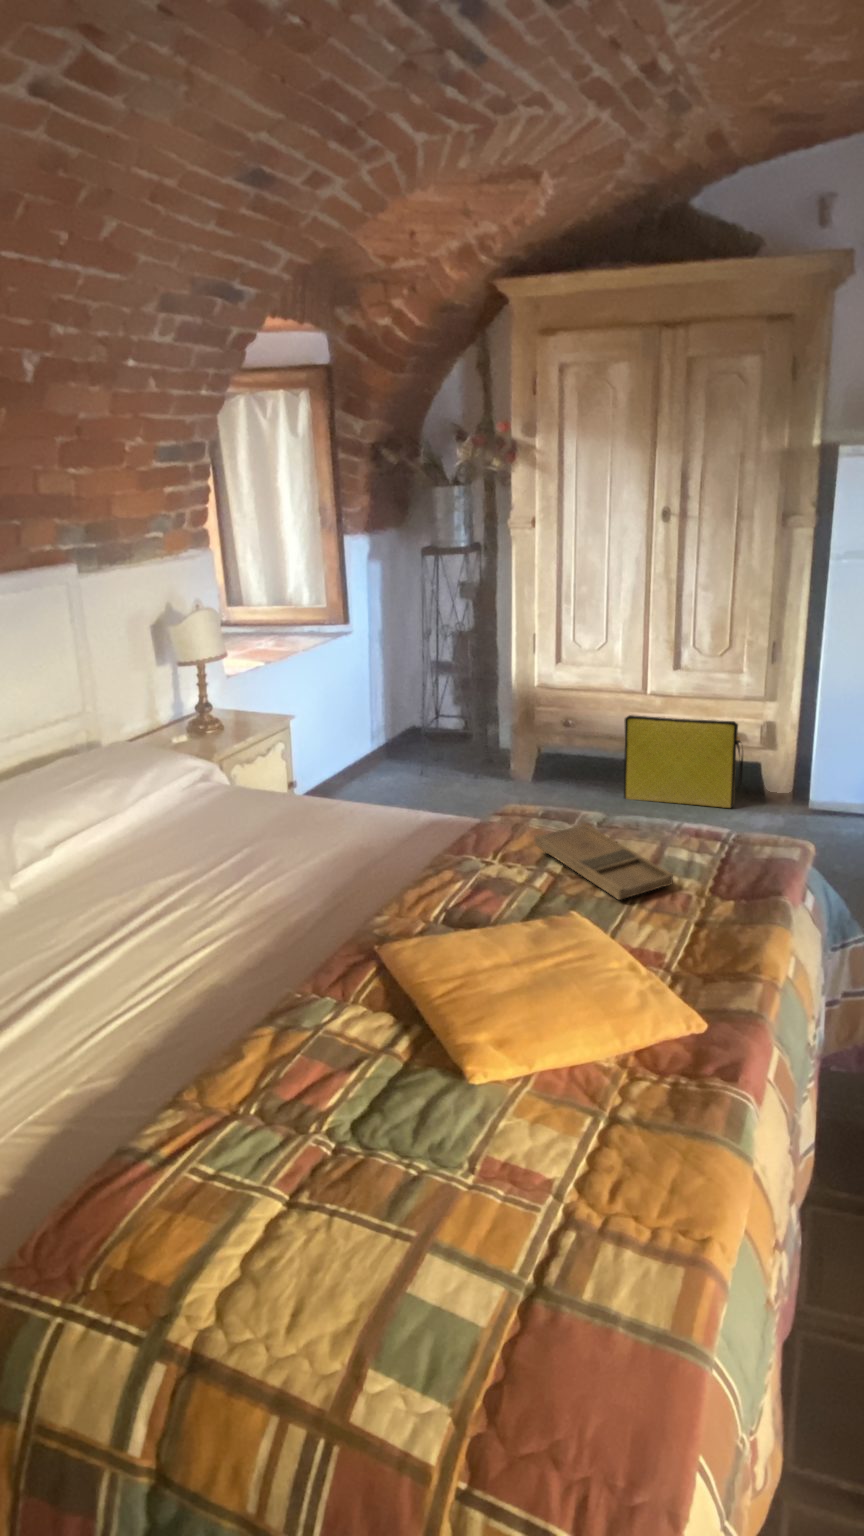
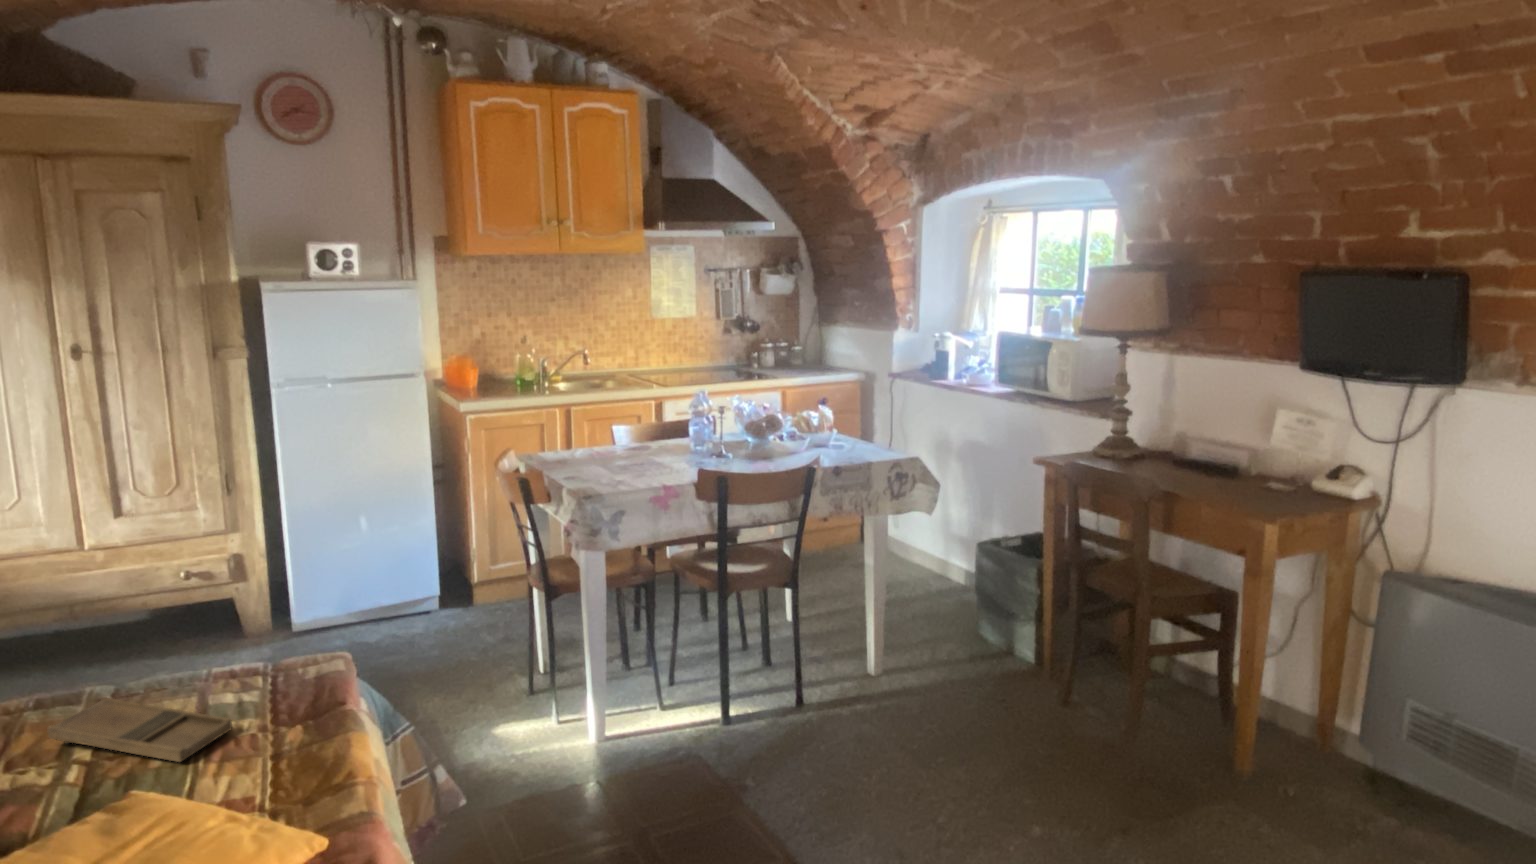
bag: present [624,715,743,808] -> none [61,560,218,674]

